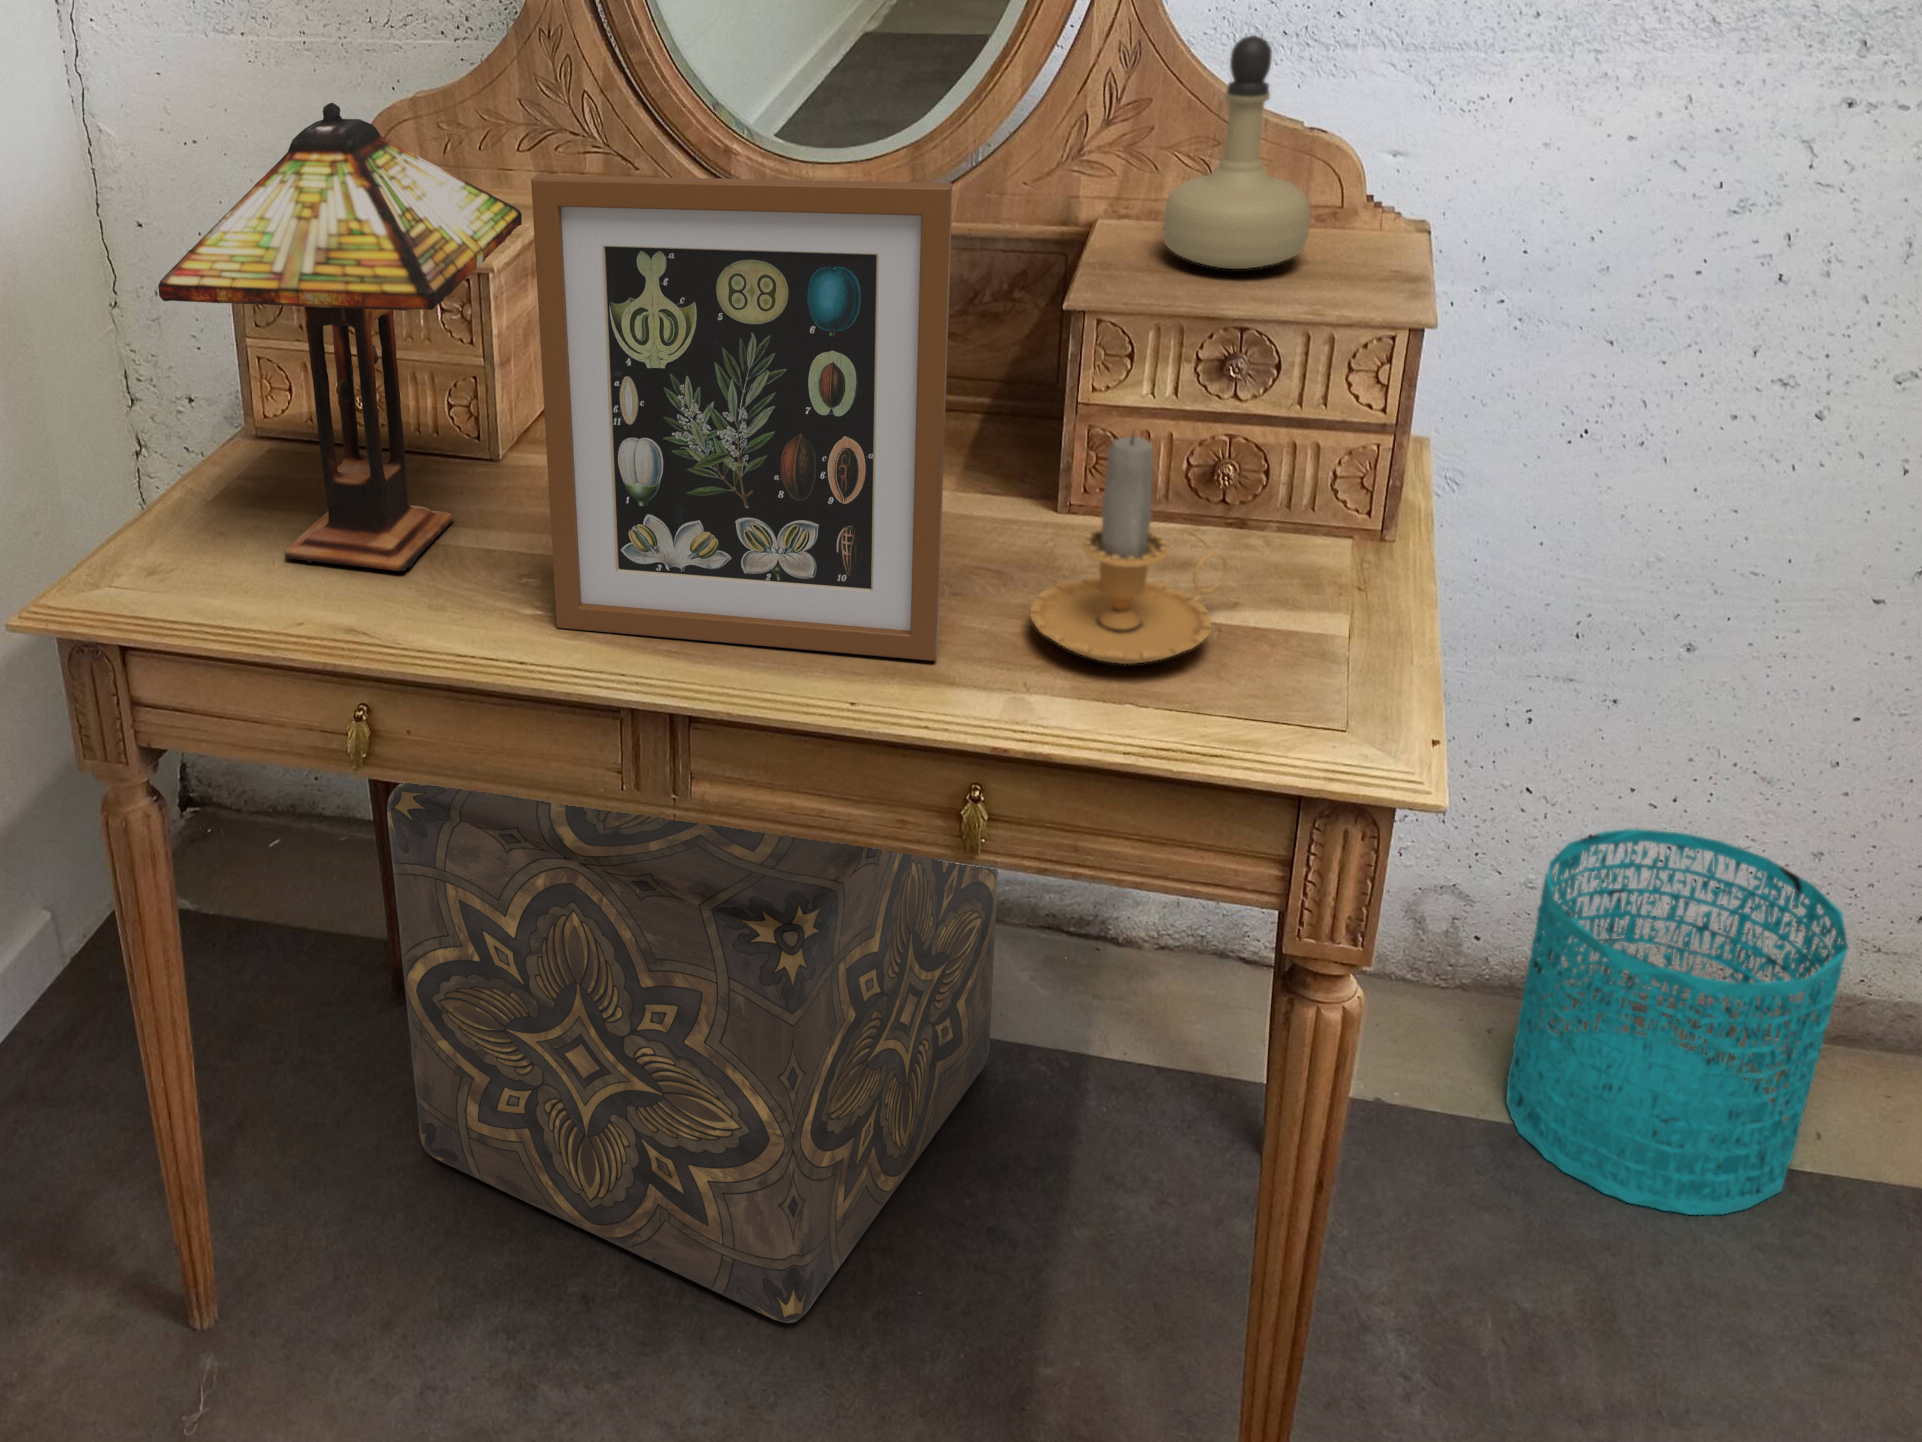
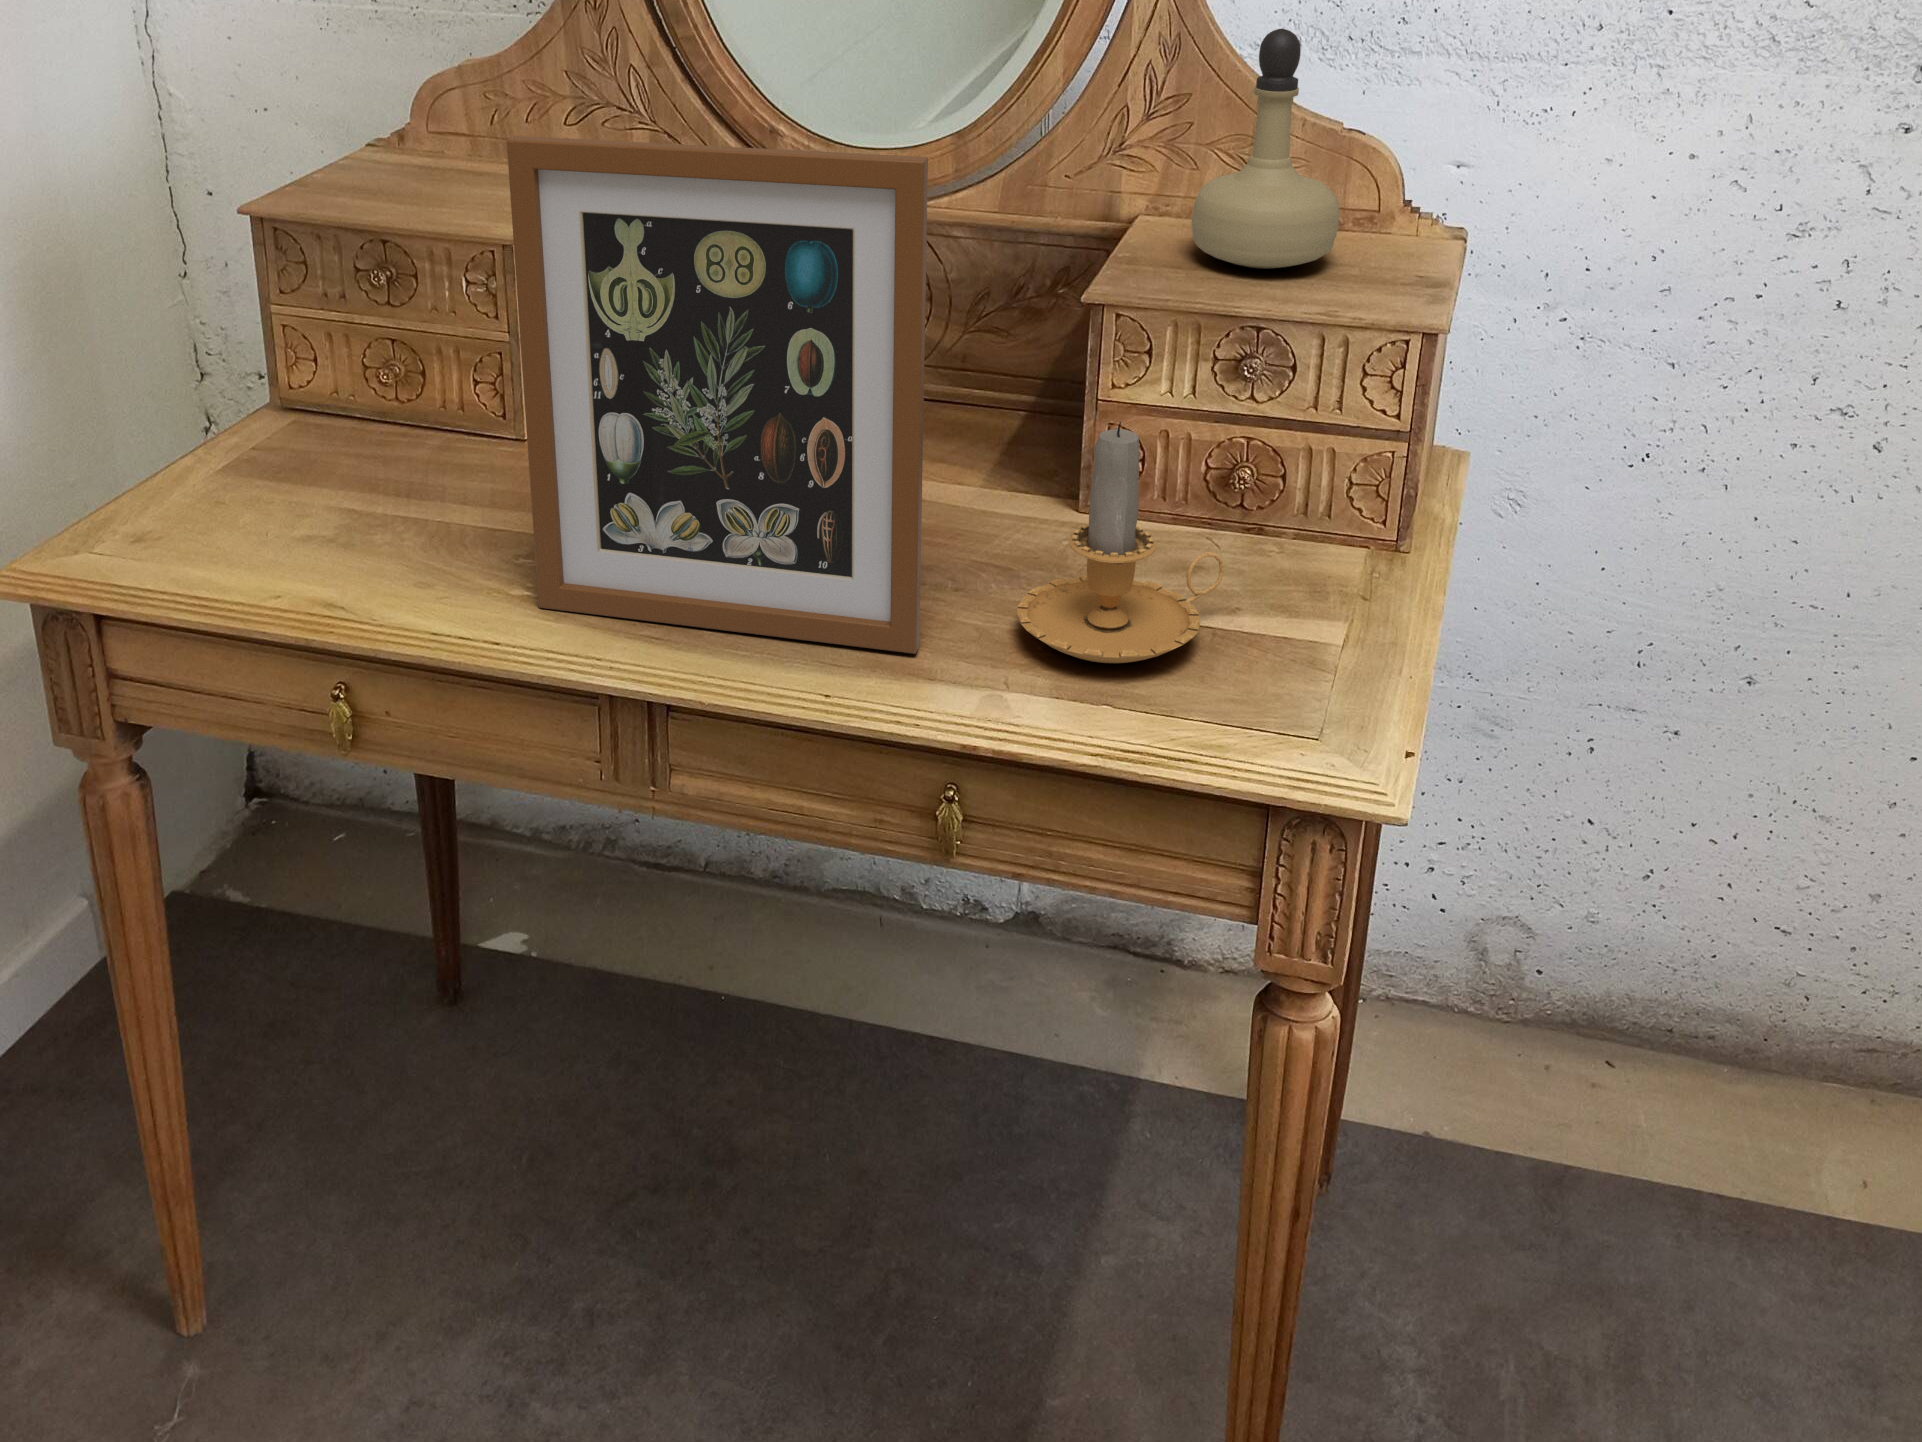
table lamp: present [158,103,522,571] -> none [140,59,533,546]
ottoman: present [387,783,998,1323] -> none [405,610,1046,1339]
wastebasket: present [1506,829,1848,1215] -> none [1550,863,1887,1260]

